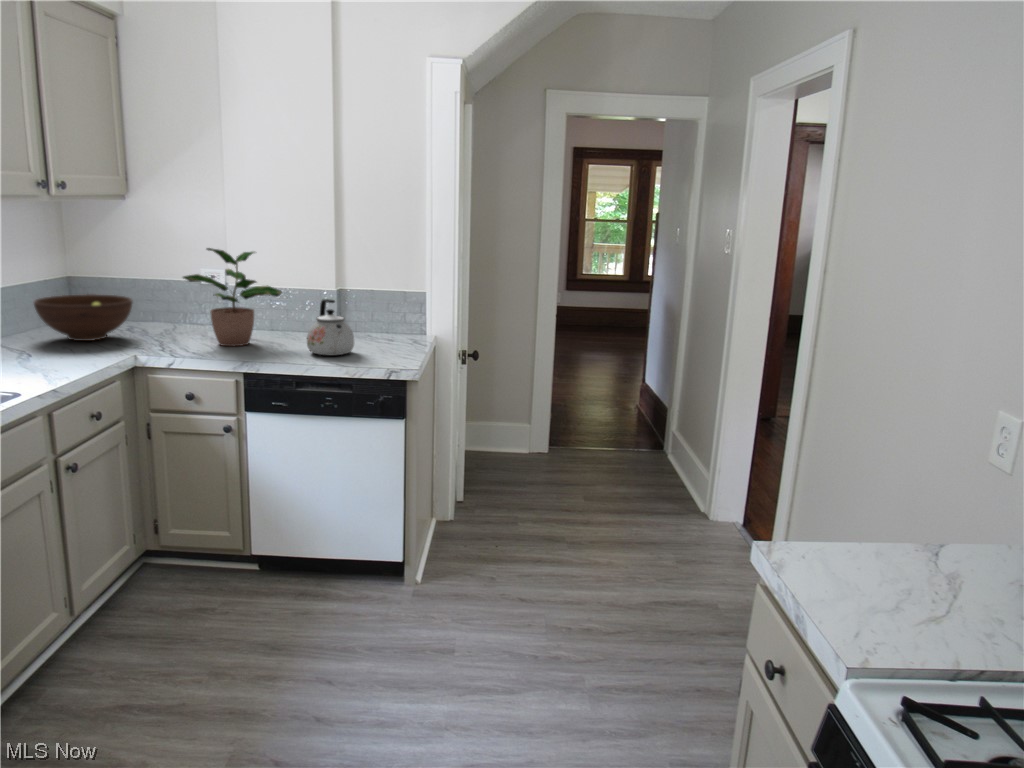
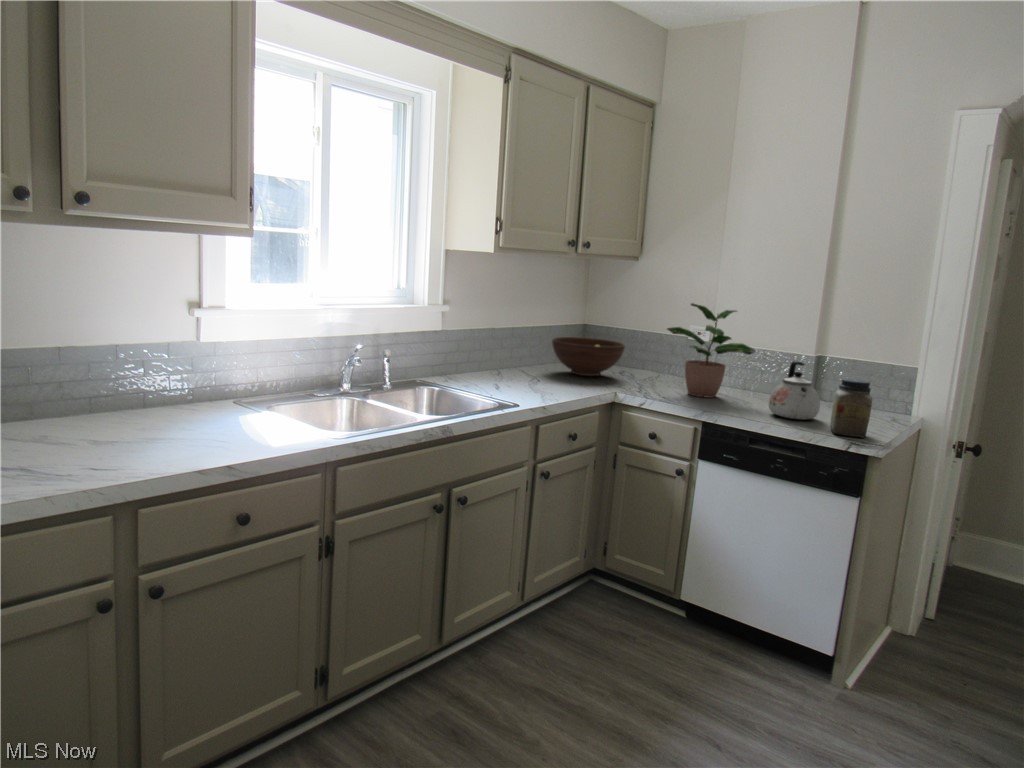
jar: none [368,311,401,365] -> present [830,379,872,438]

